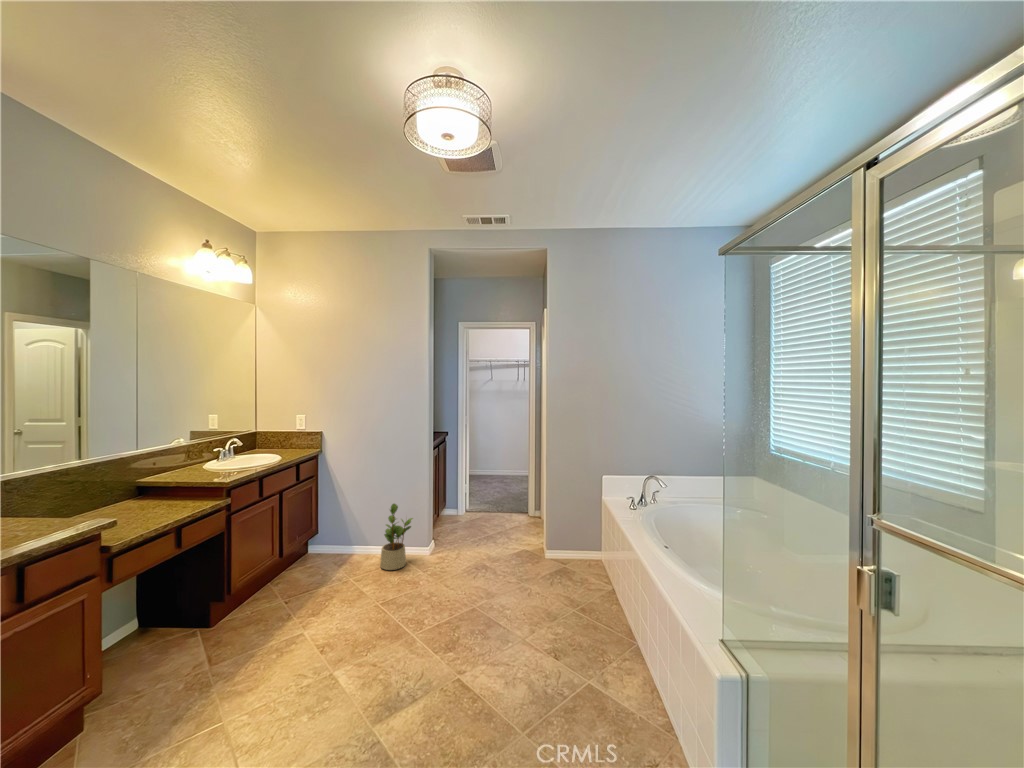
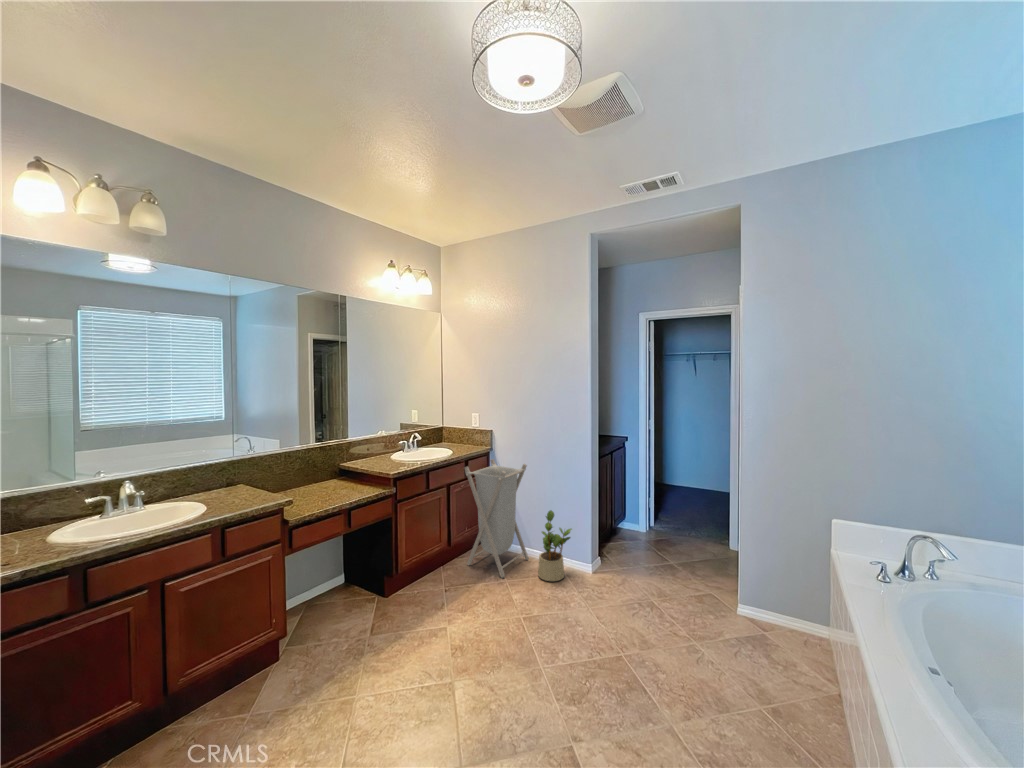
laundry hamper: none [299,461,366,578] -> present [465,459,529,578]

